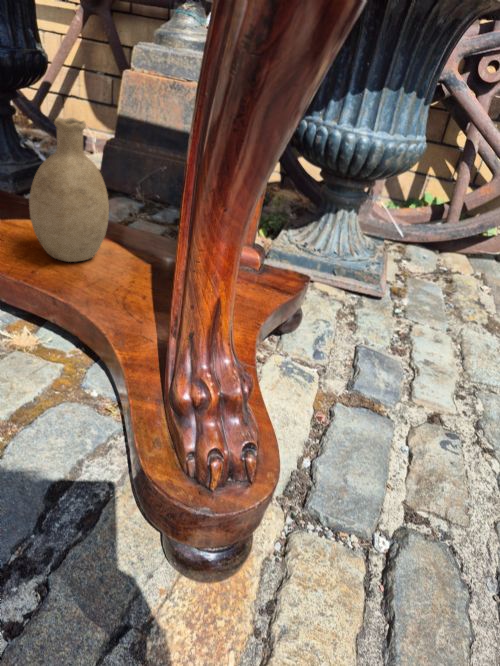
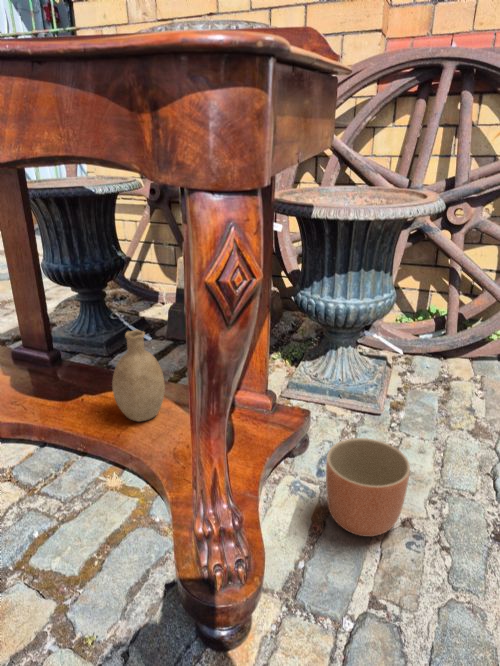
planter: none [337,303,464,432] -> present [326,438,410,536]

